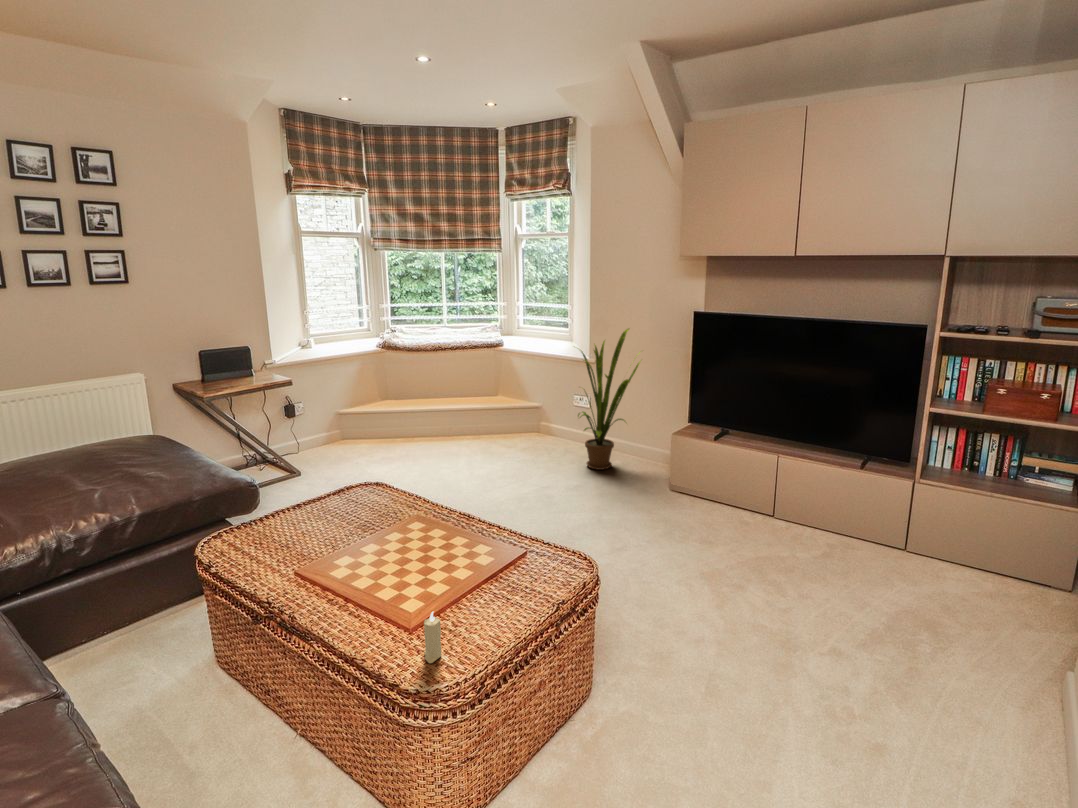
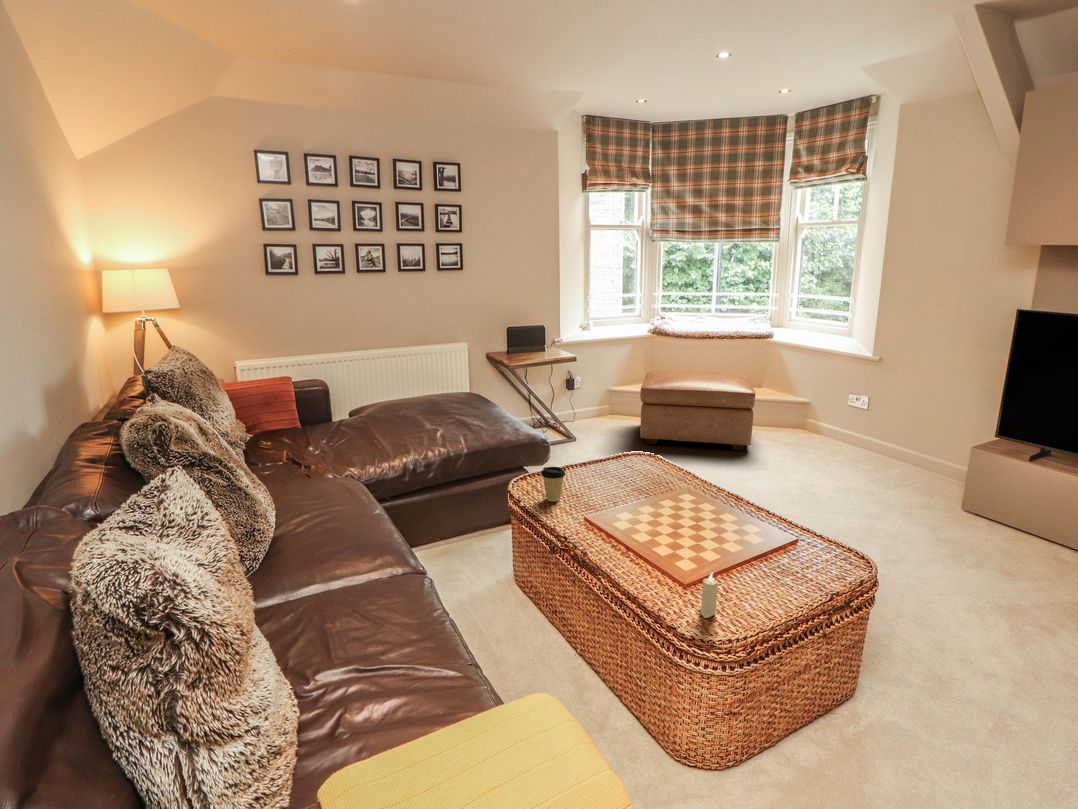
house plant: present [578,328,640,470] -> none [851,326,944,475]
ottoman: none [372,384,490,467] -> present [640,371,756,450]
coffee cup: none [237,514,269,556] -> present [541,467,565,501]

